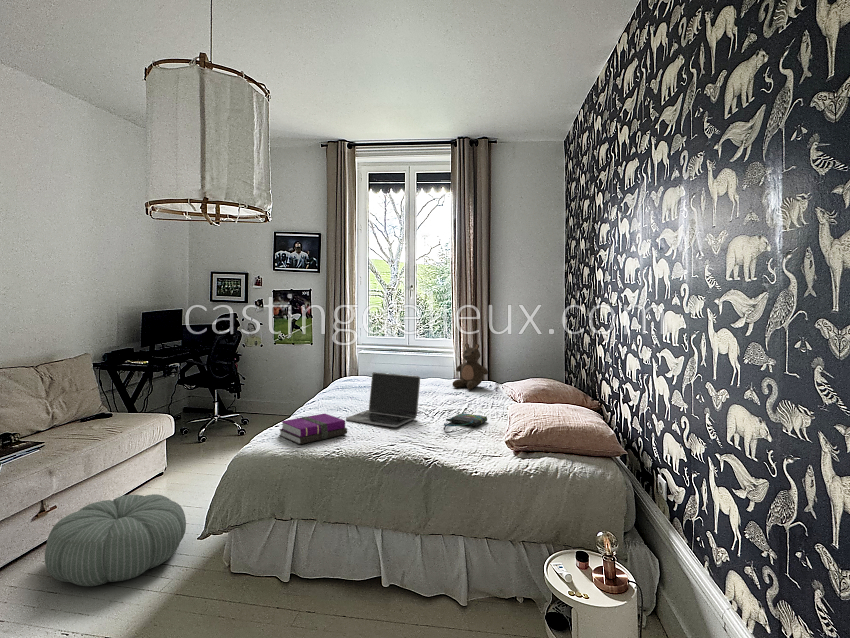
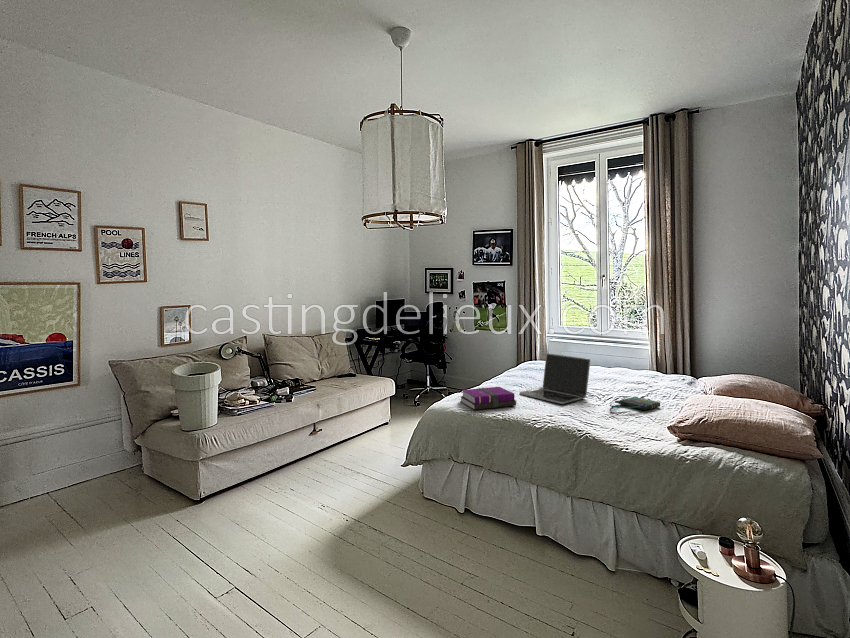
stuffed bear: present [452,343,488,389] -> none [636,329,676,376]
pouf: present [45,494,186,586] -> none [306,436,394,495]

